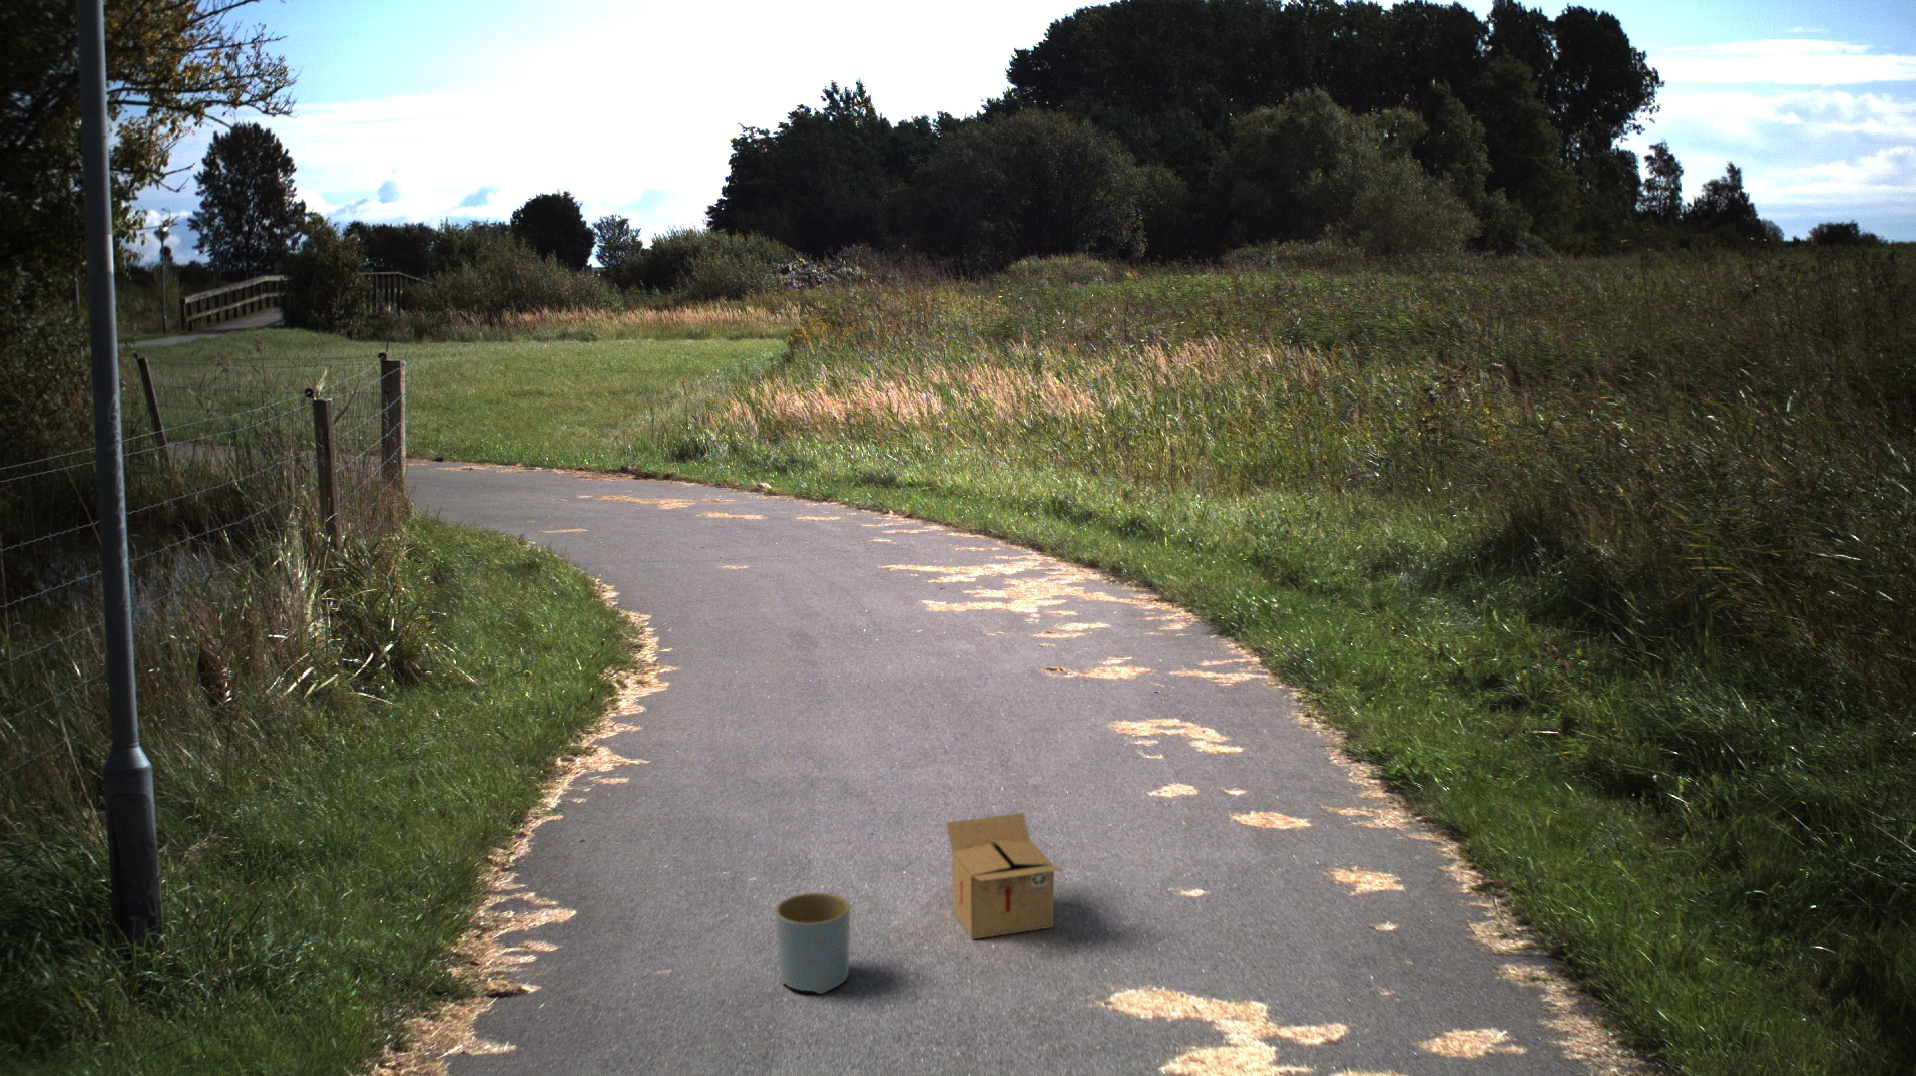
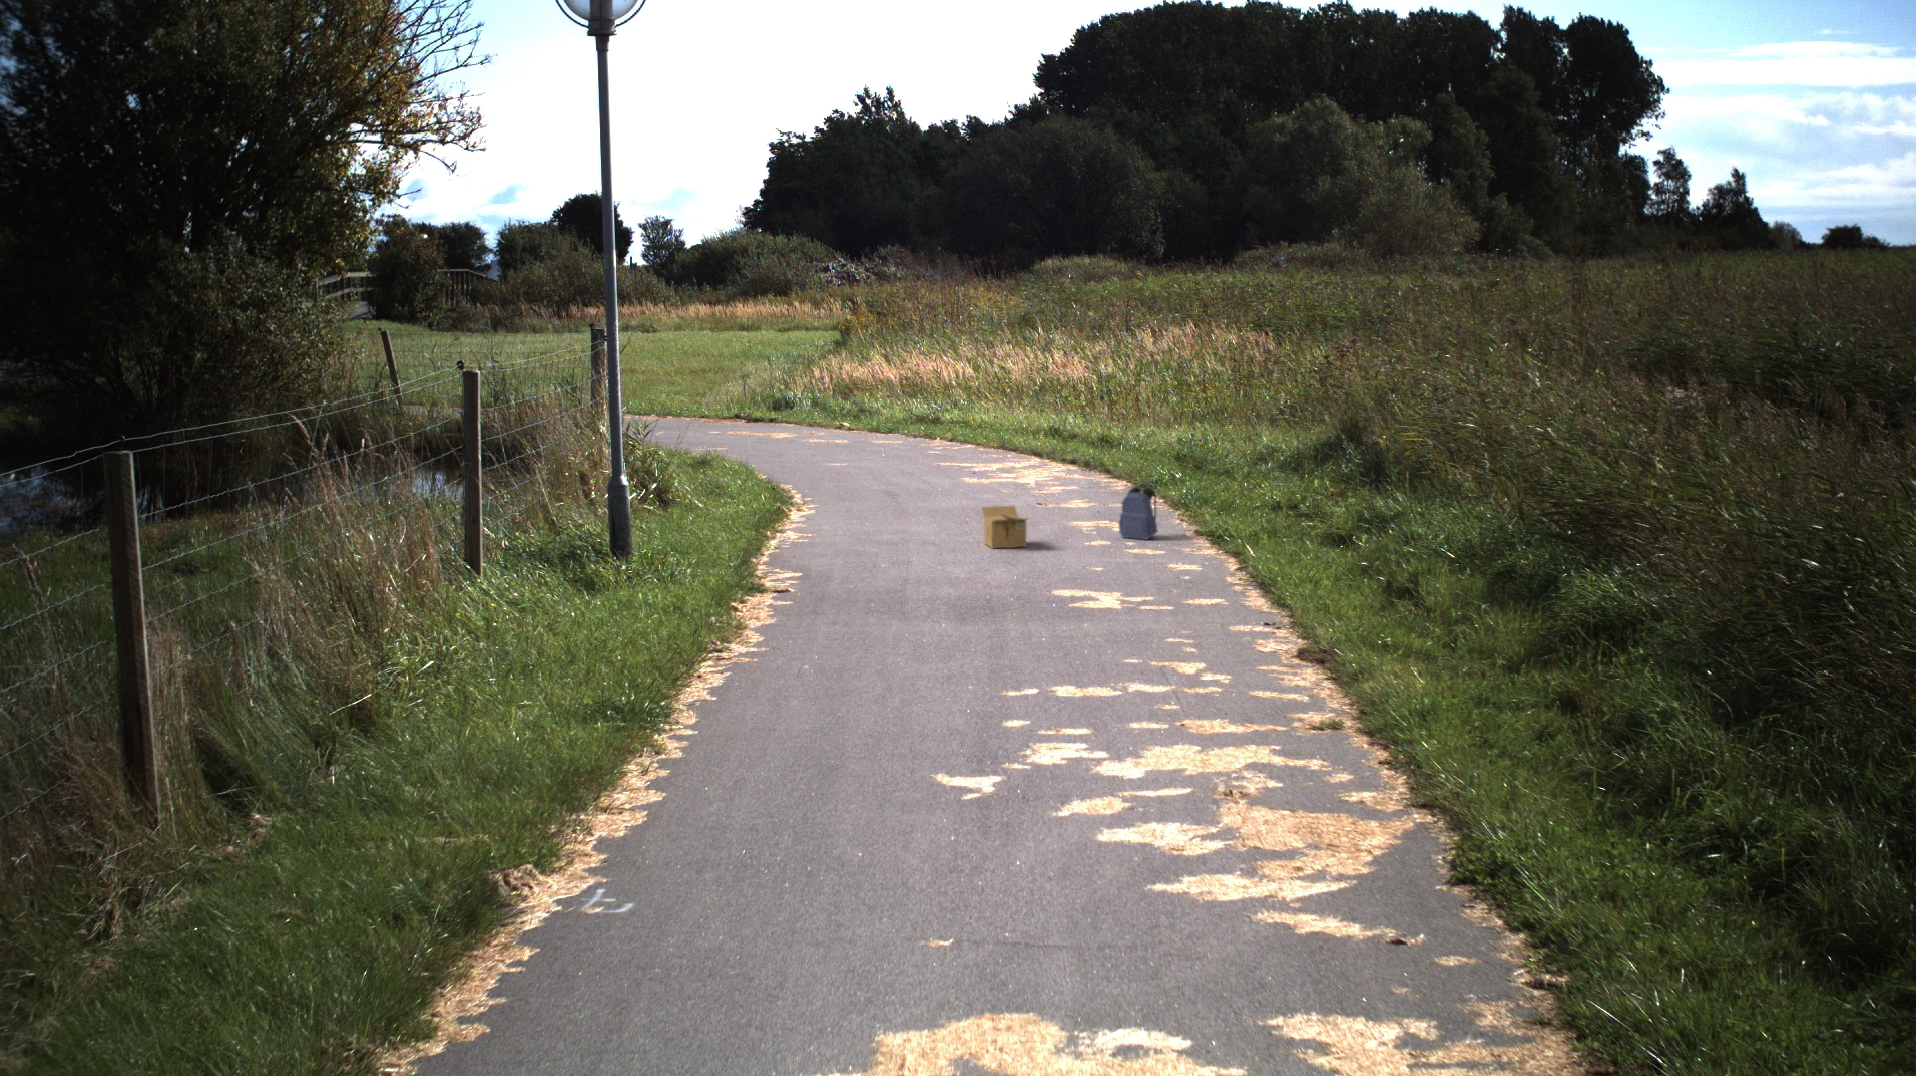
backpack: none [1259,755,1352,885] -> present [1119,487,1157,540]
planter: present [775,893,850,994] -> none [915,523,944,556]

